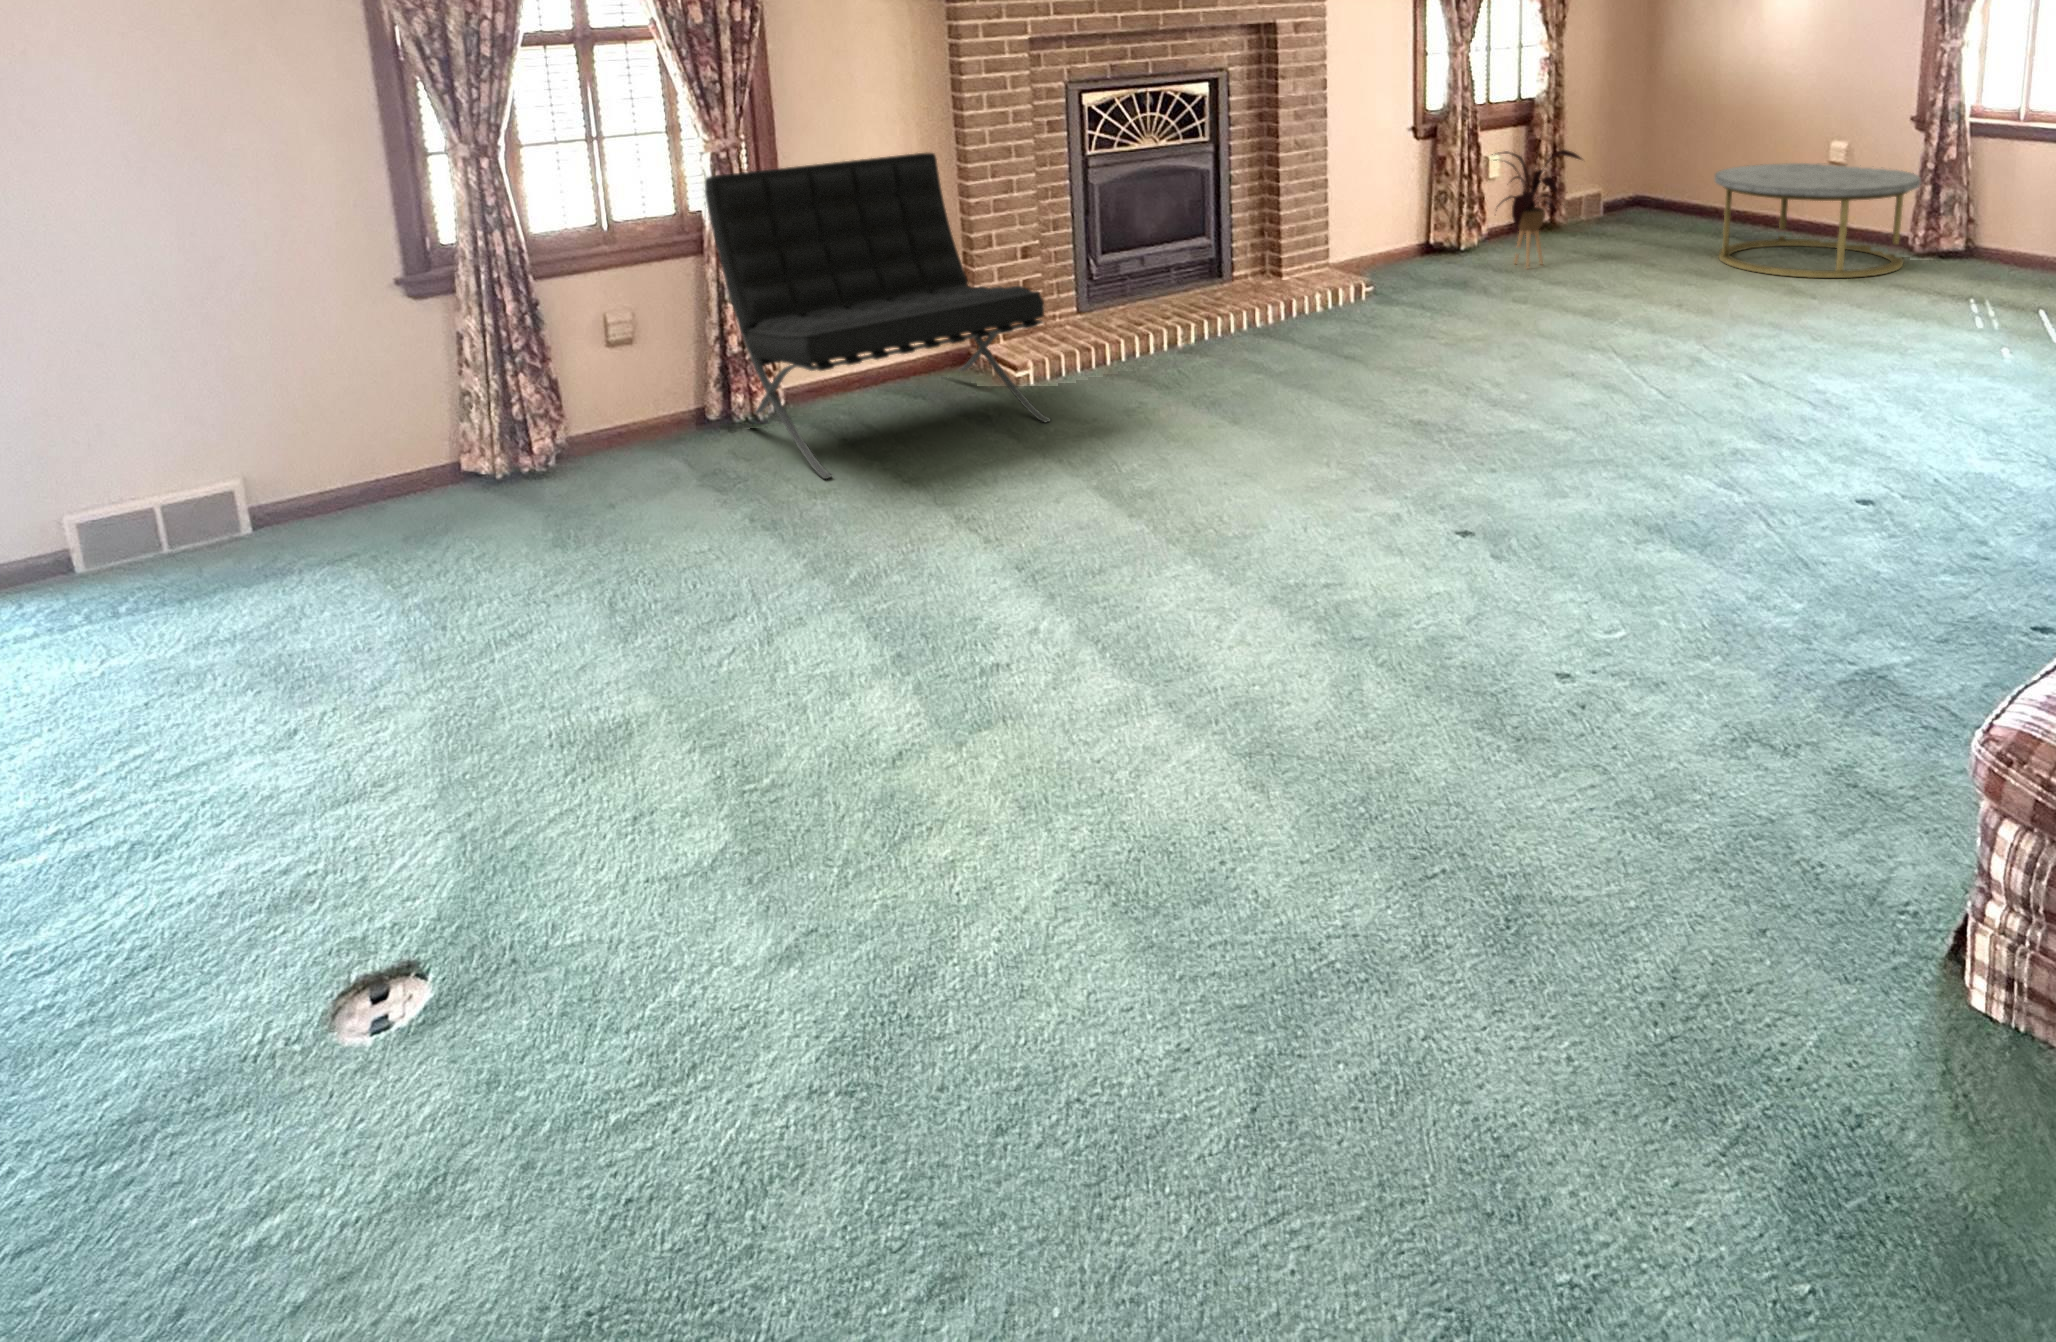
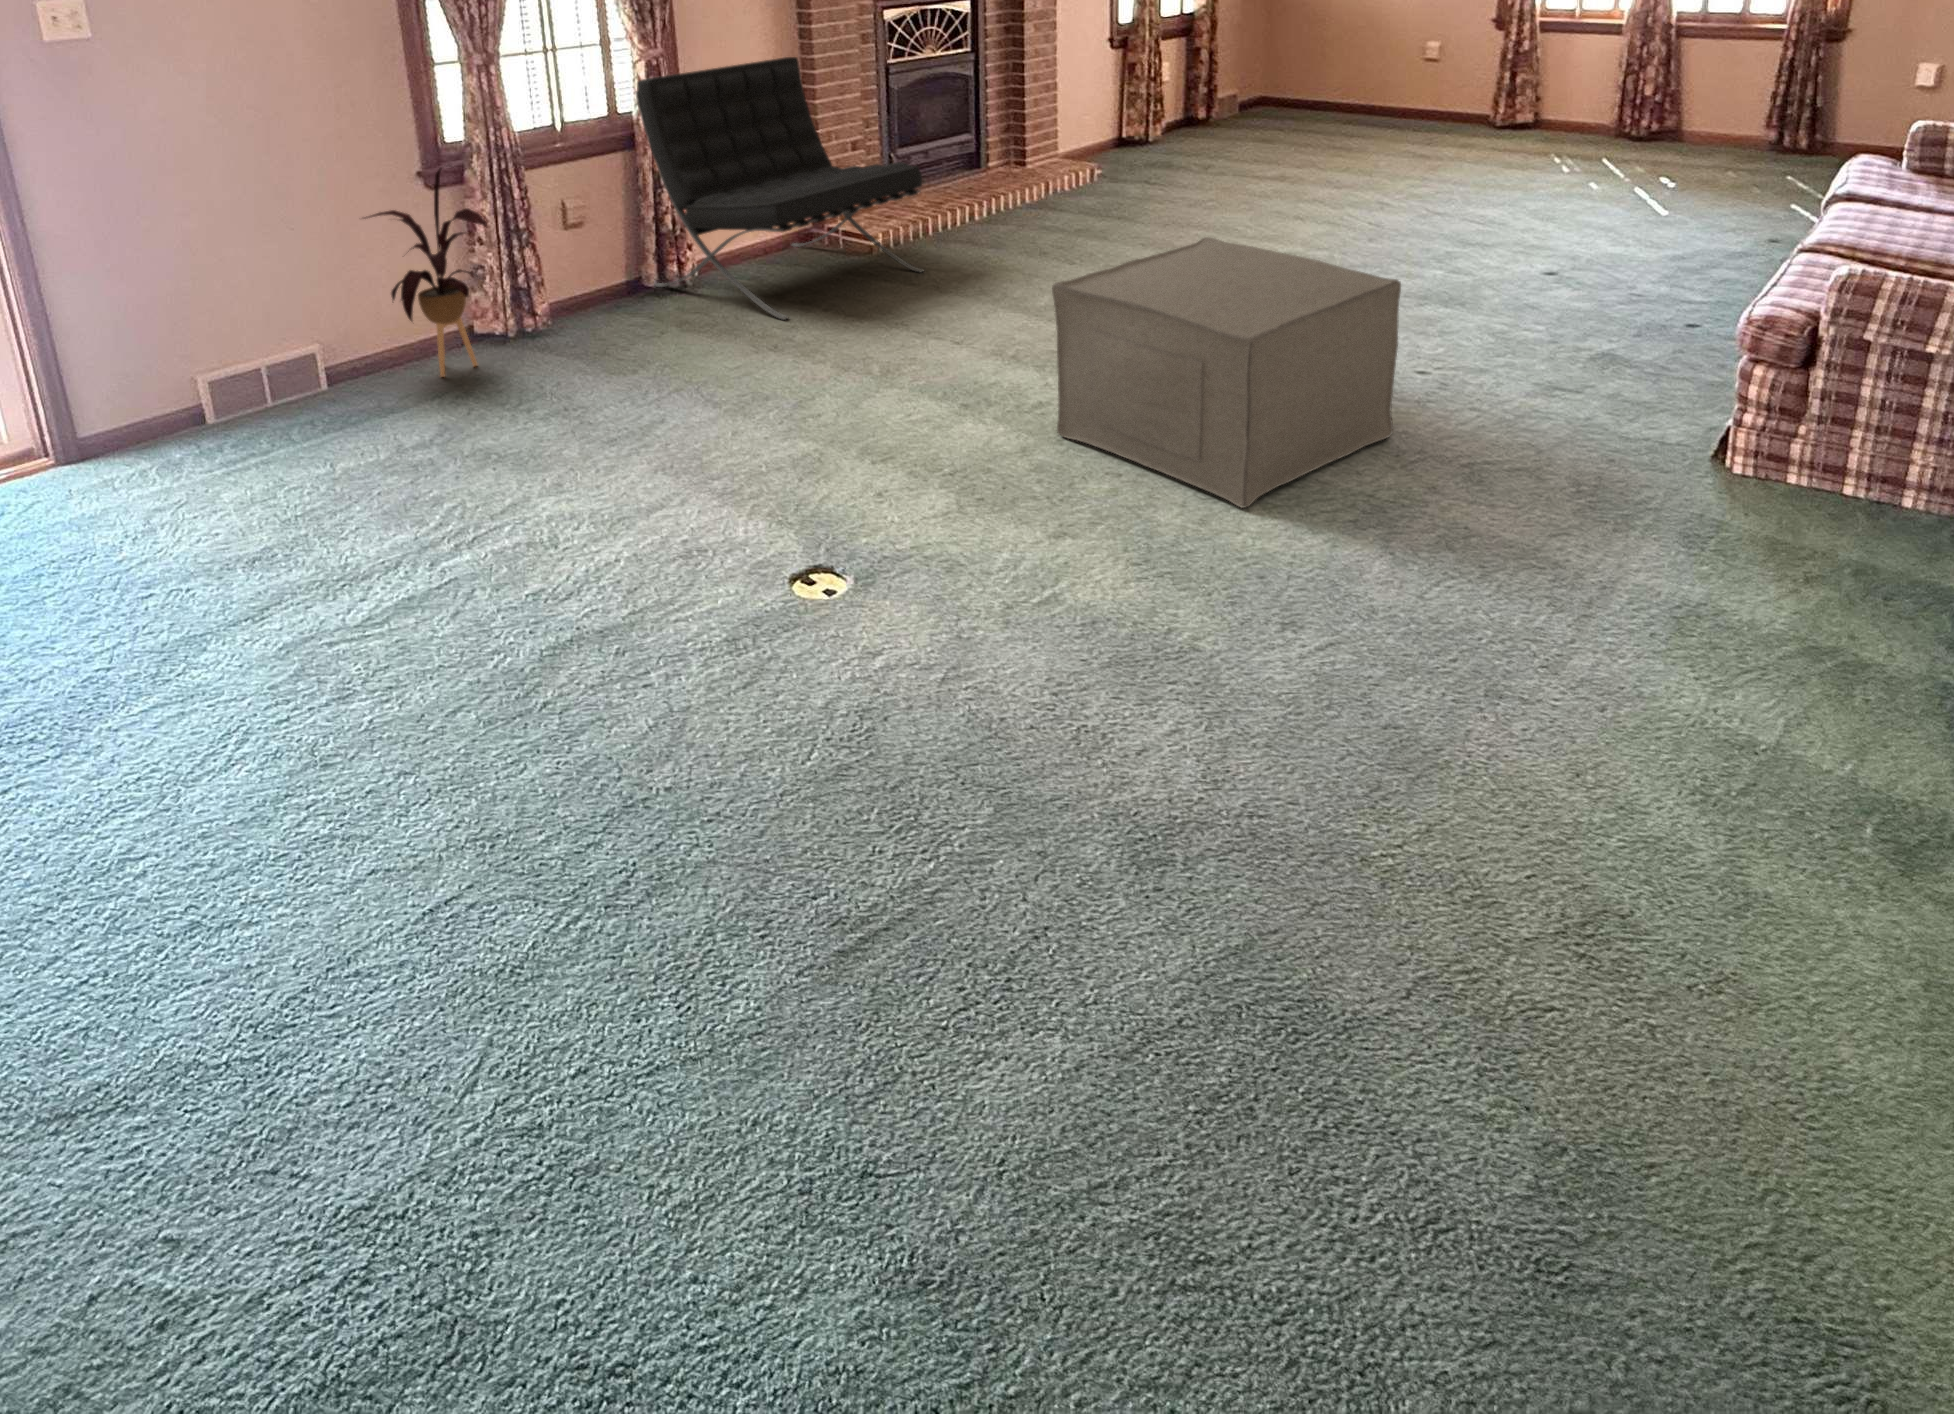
house plant: present [1492,150,1581,268] -> present [365,167,487,377]
coffee table: present [1715,163,1921,278] -> none [1344,54,1505,144]
ottoman: none [952,423,1433,864] -> present [1052,237,1401,508]

